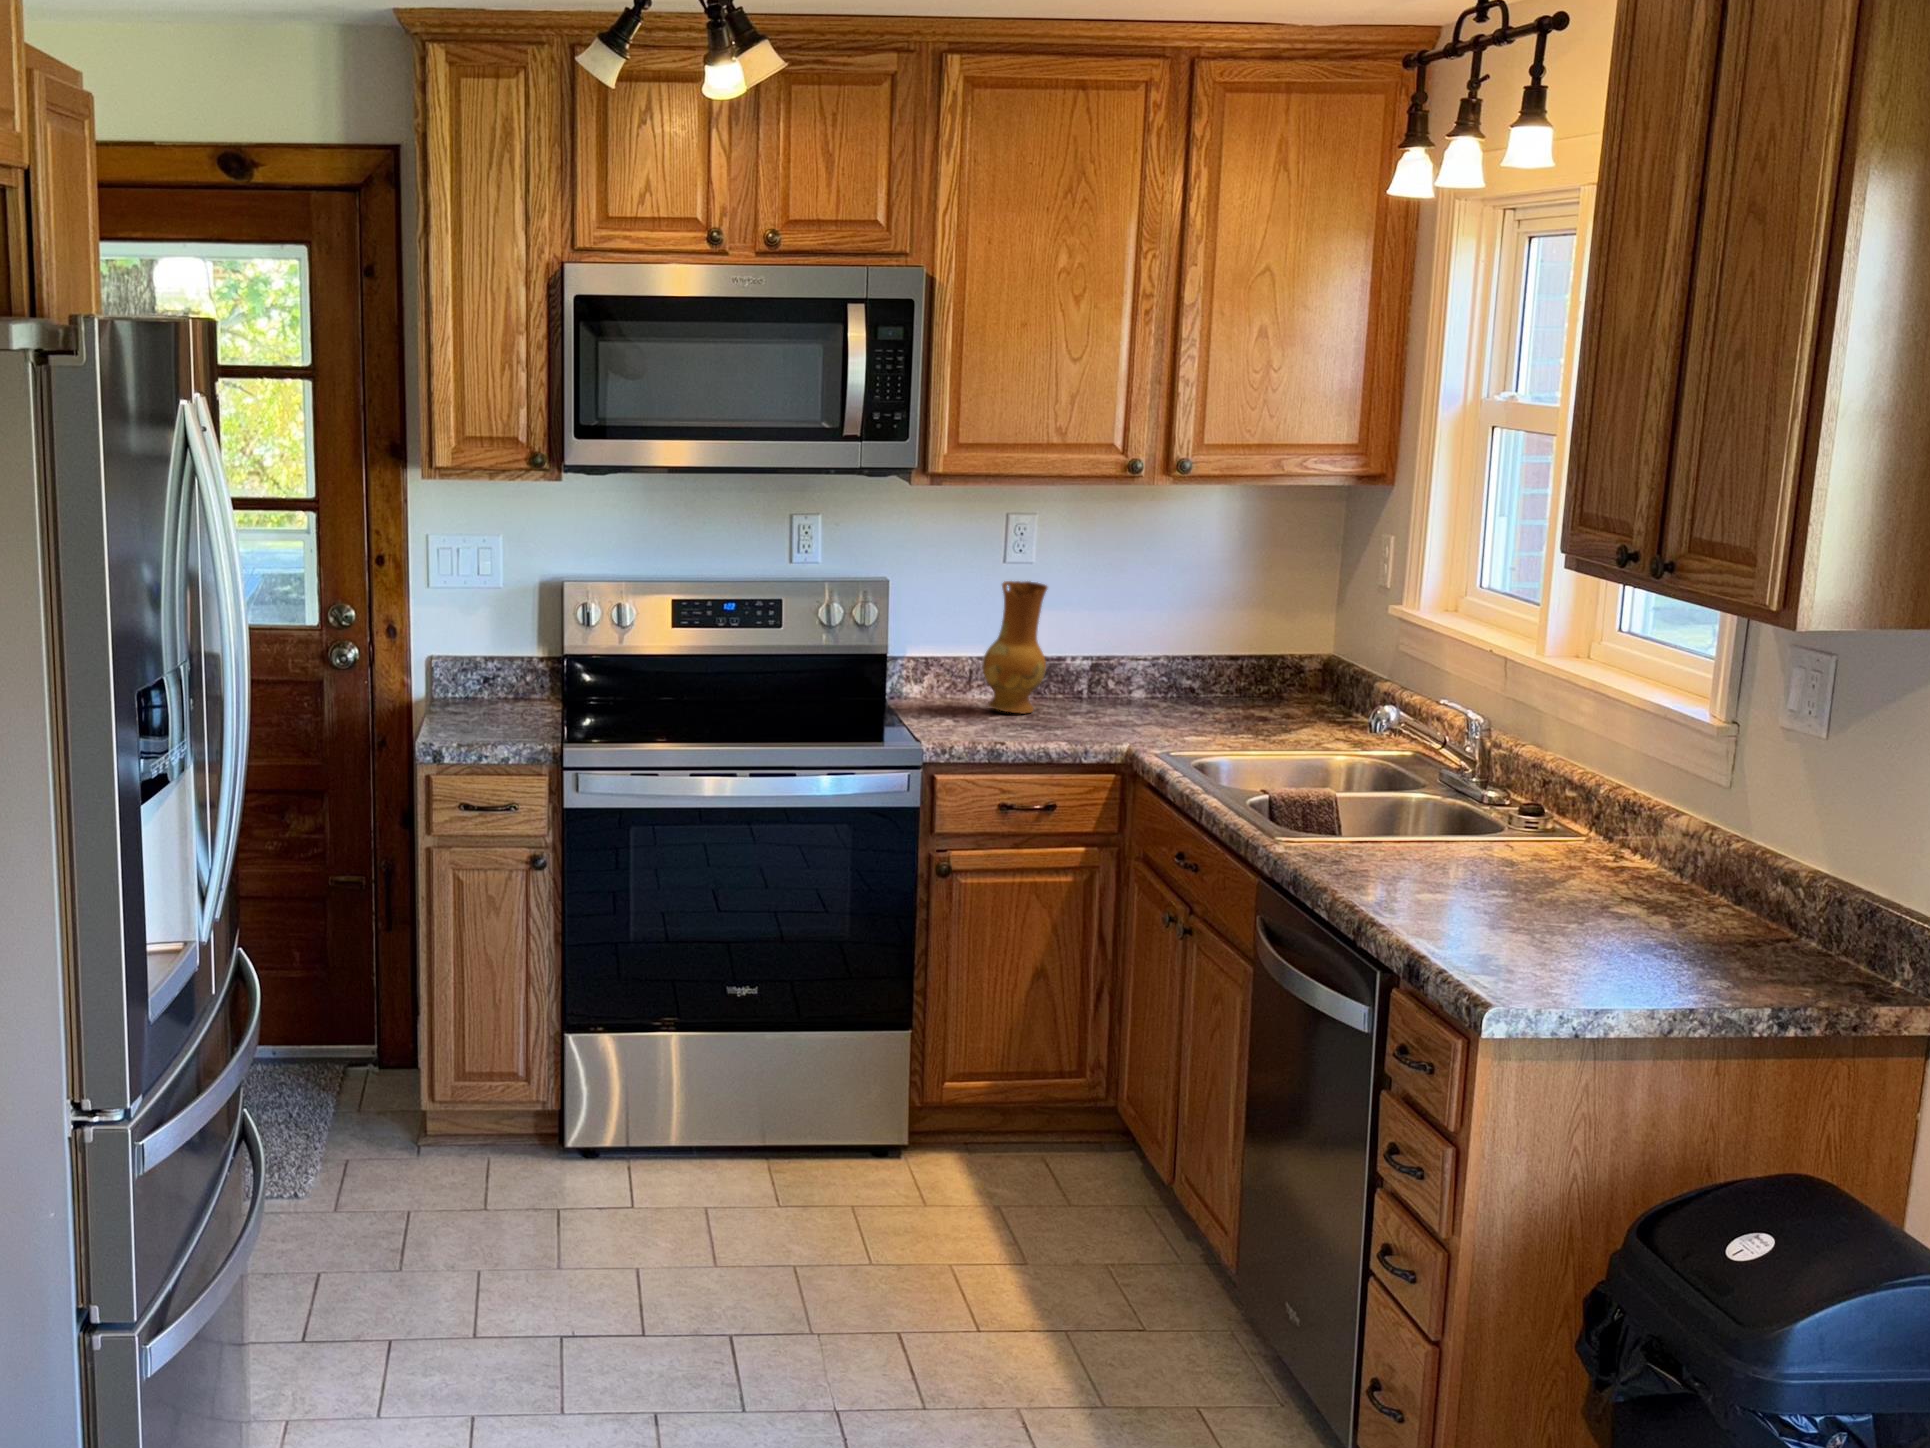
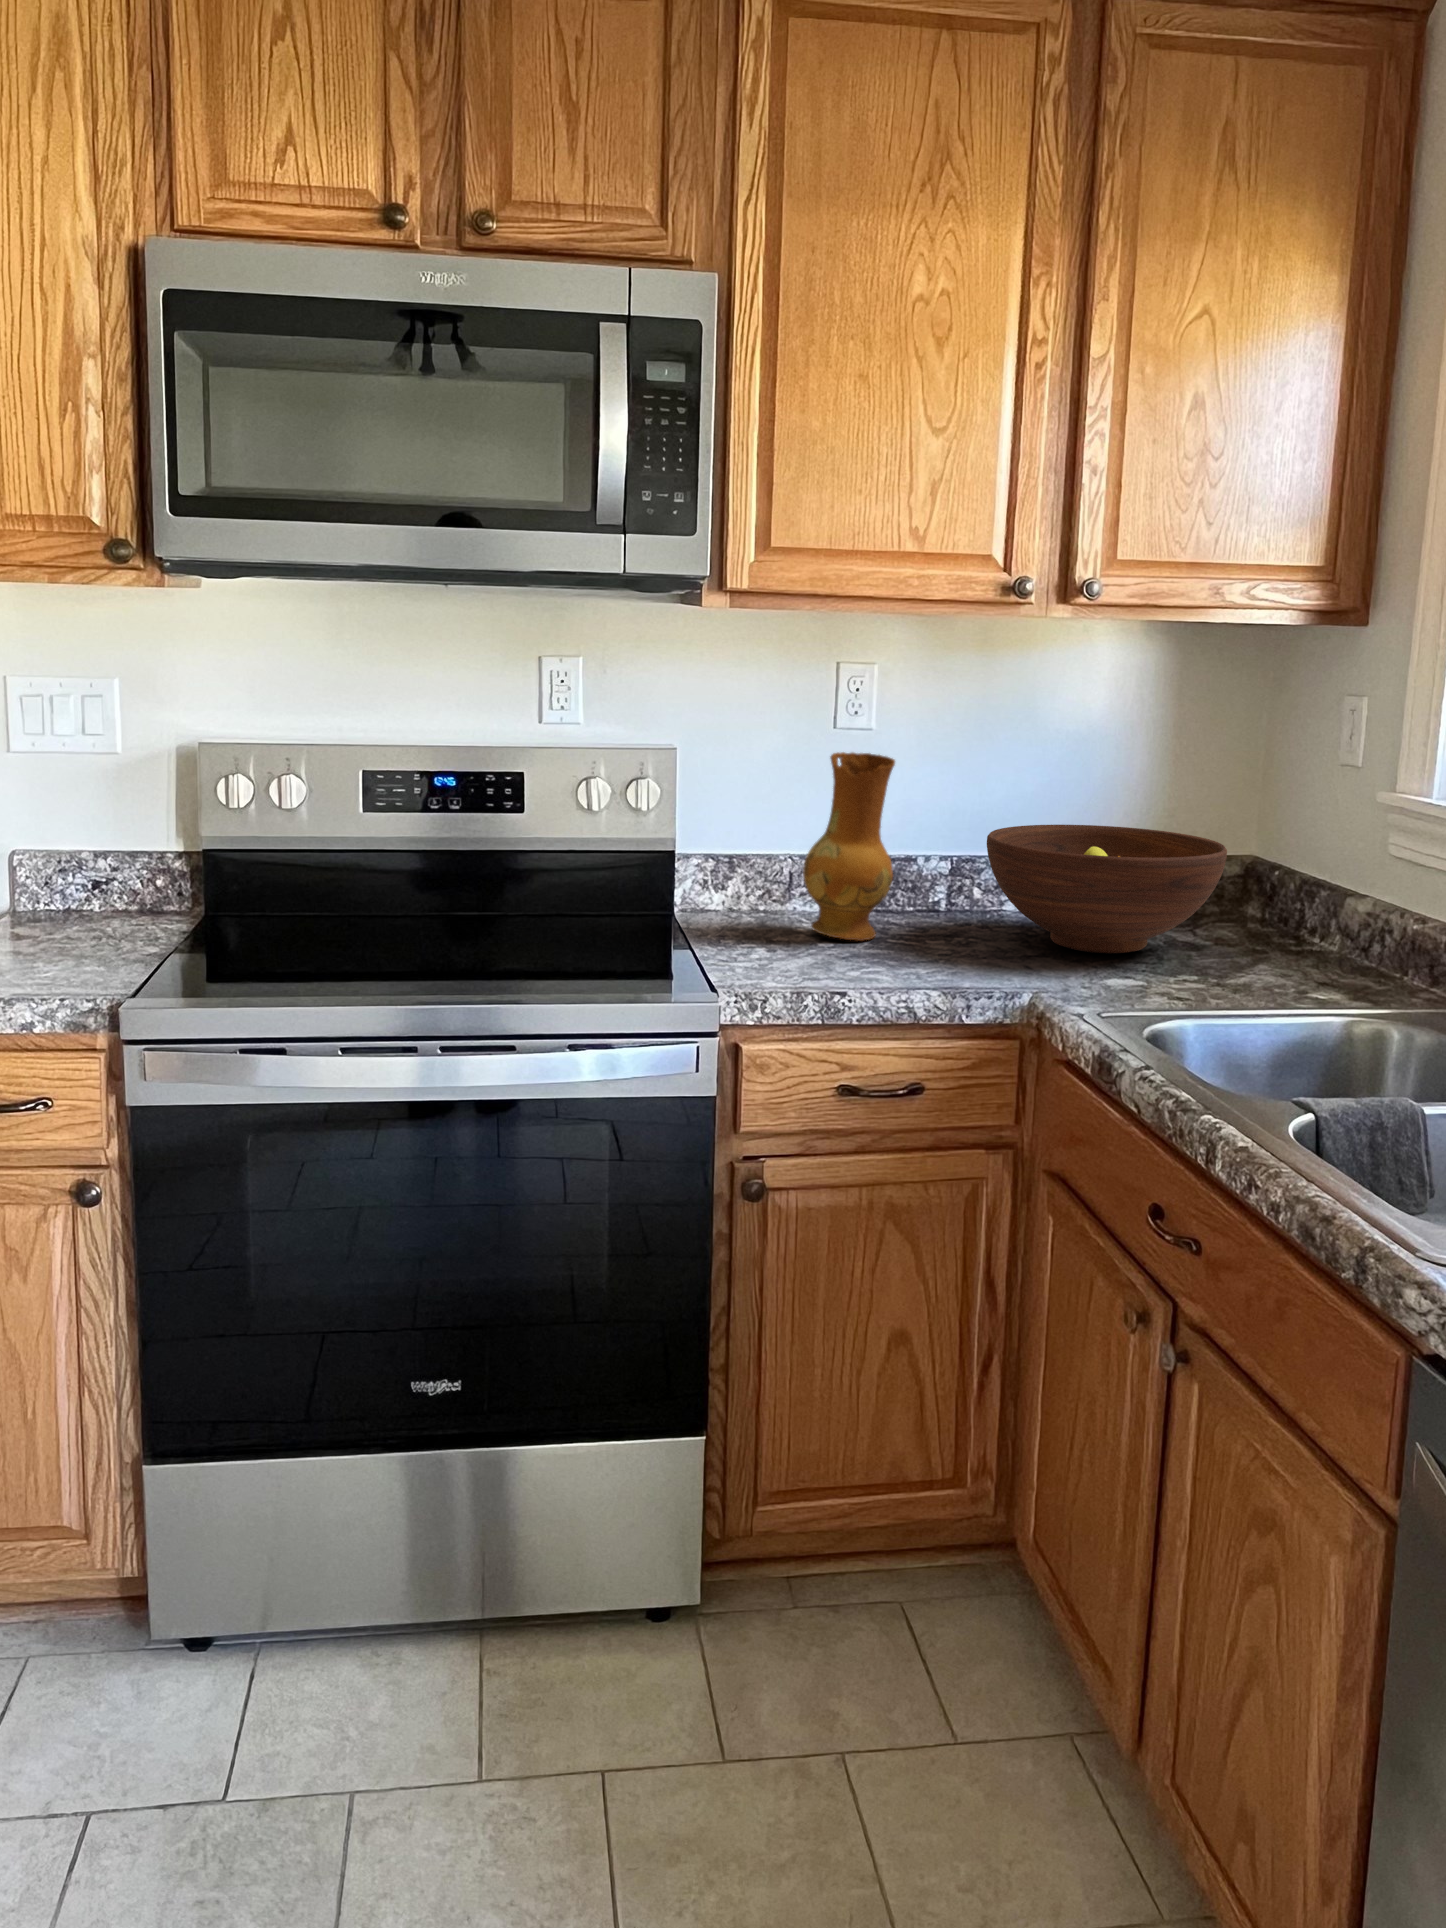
fruit bowl: none [1113,631,1282,720] -> present [987,825,1227,953]

